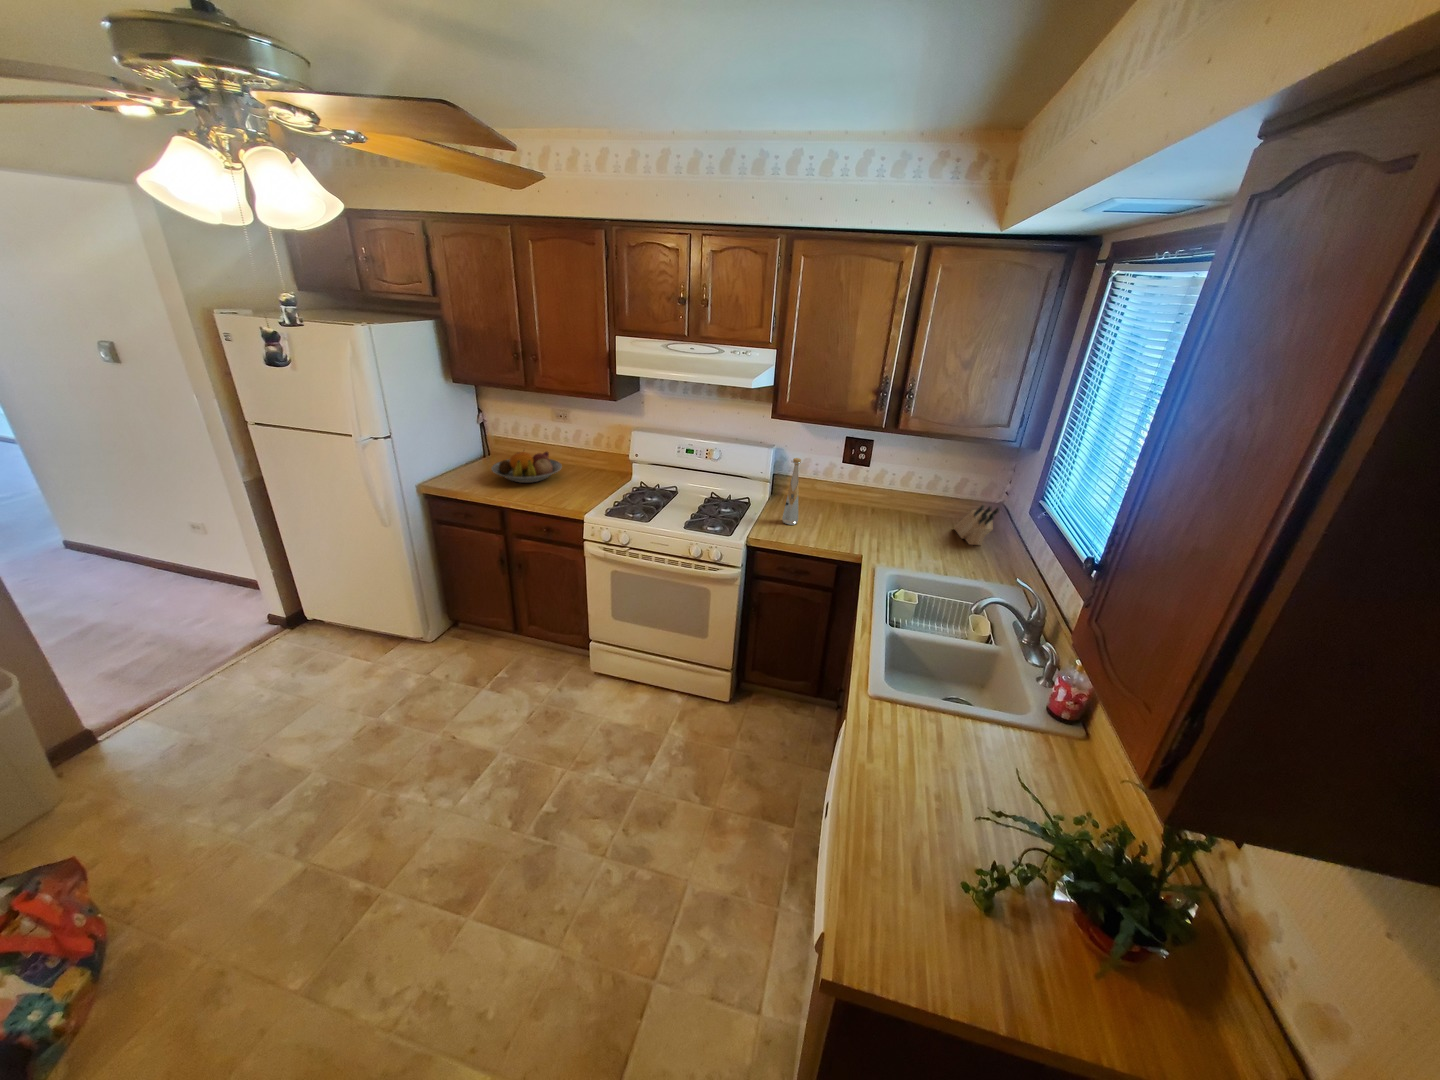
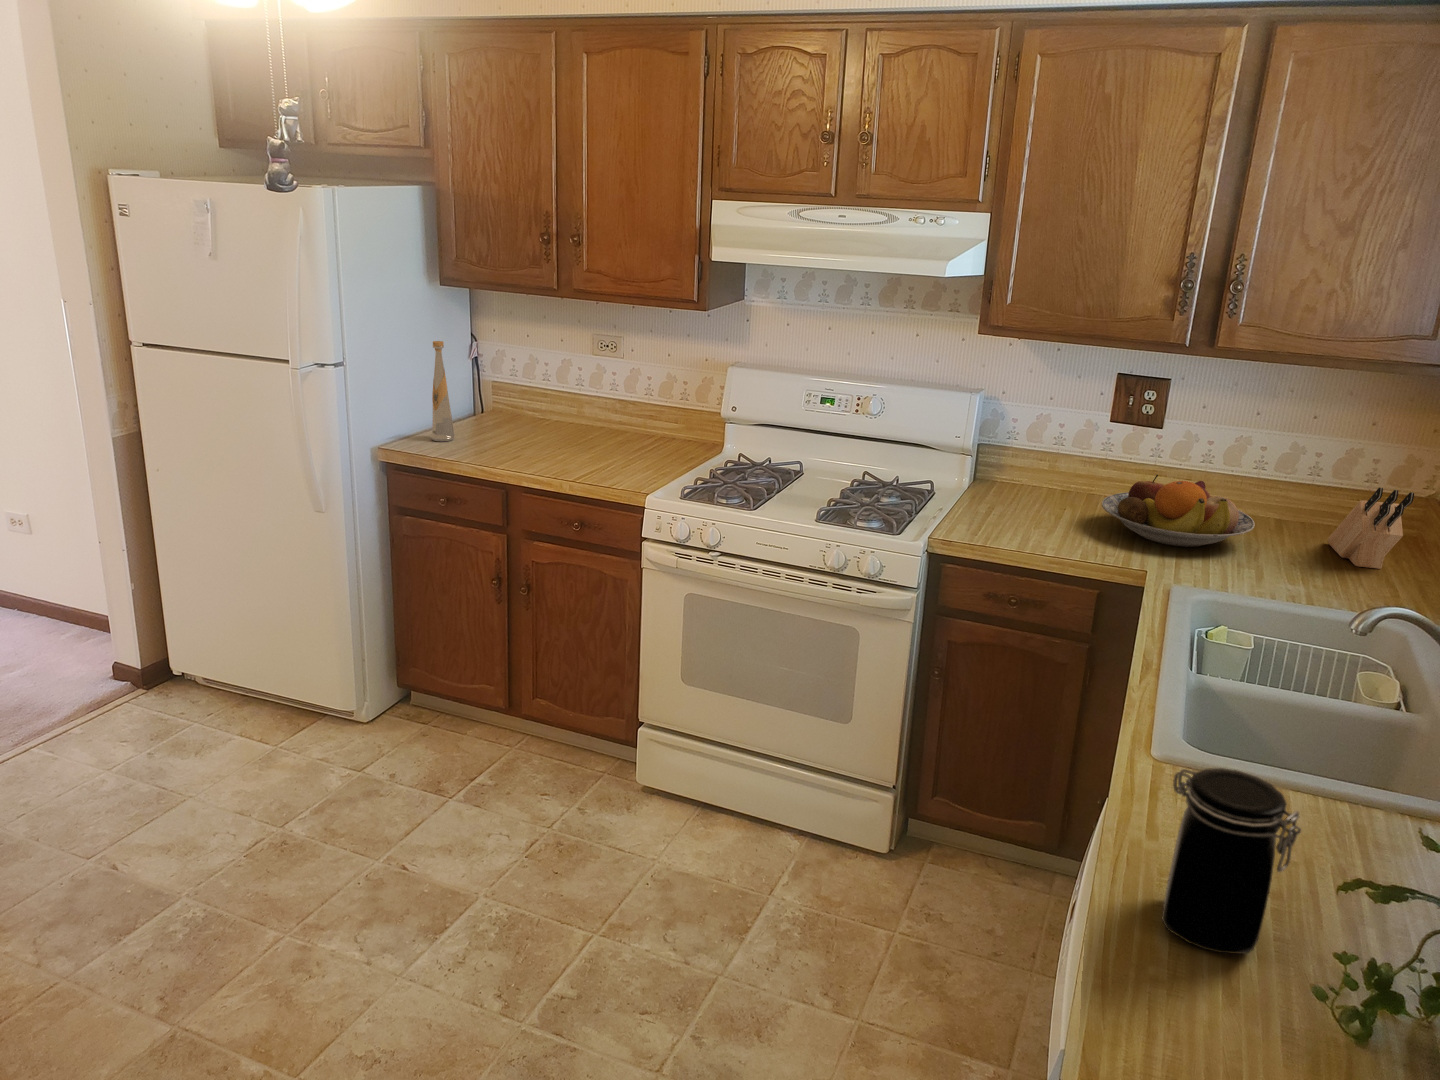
fruit bowl: present [491,452,562,483] -> present [1102,475,1255,547]
bottle: present [782,458,801,525] -> present [431,341,454,441]
jar: none [882,743,962,851] -> present [1162,768,1301,954]

